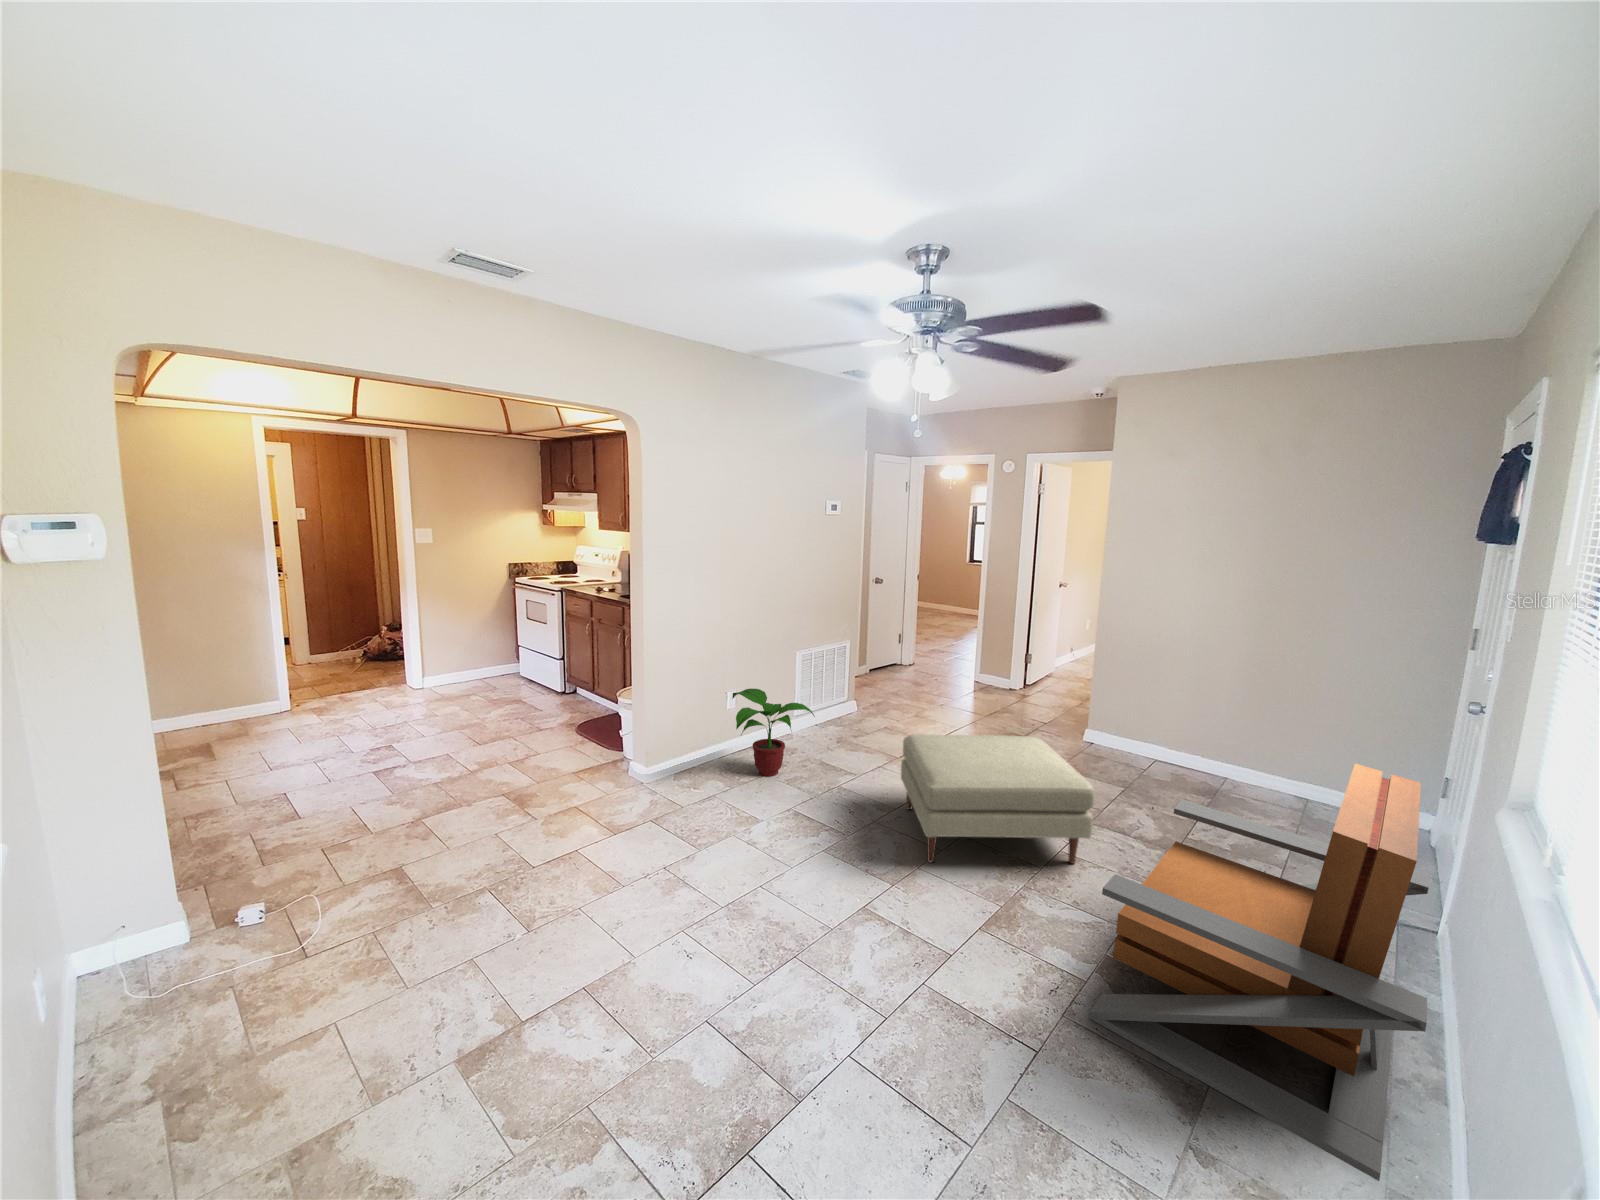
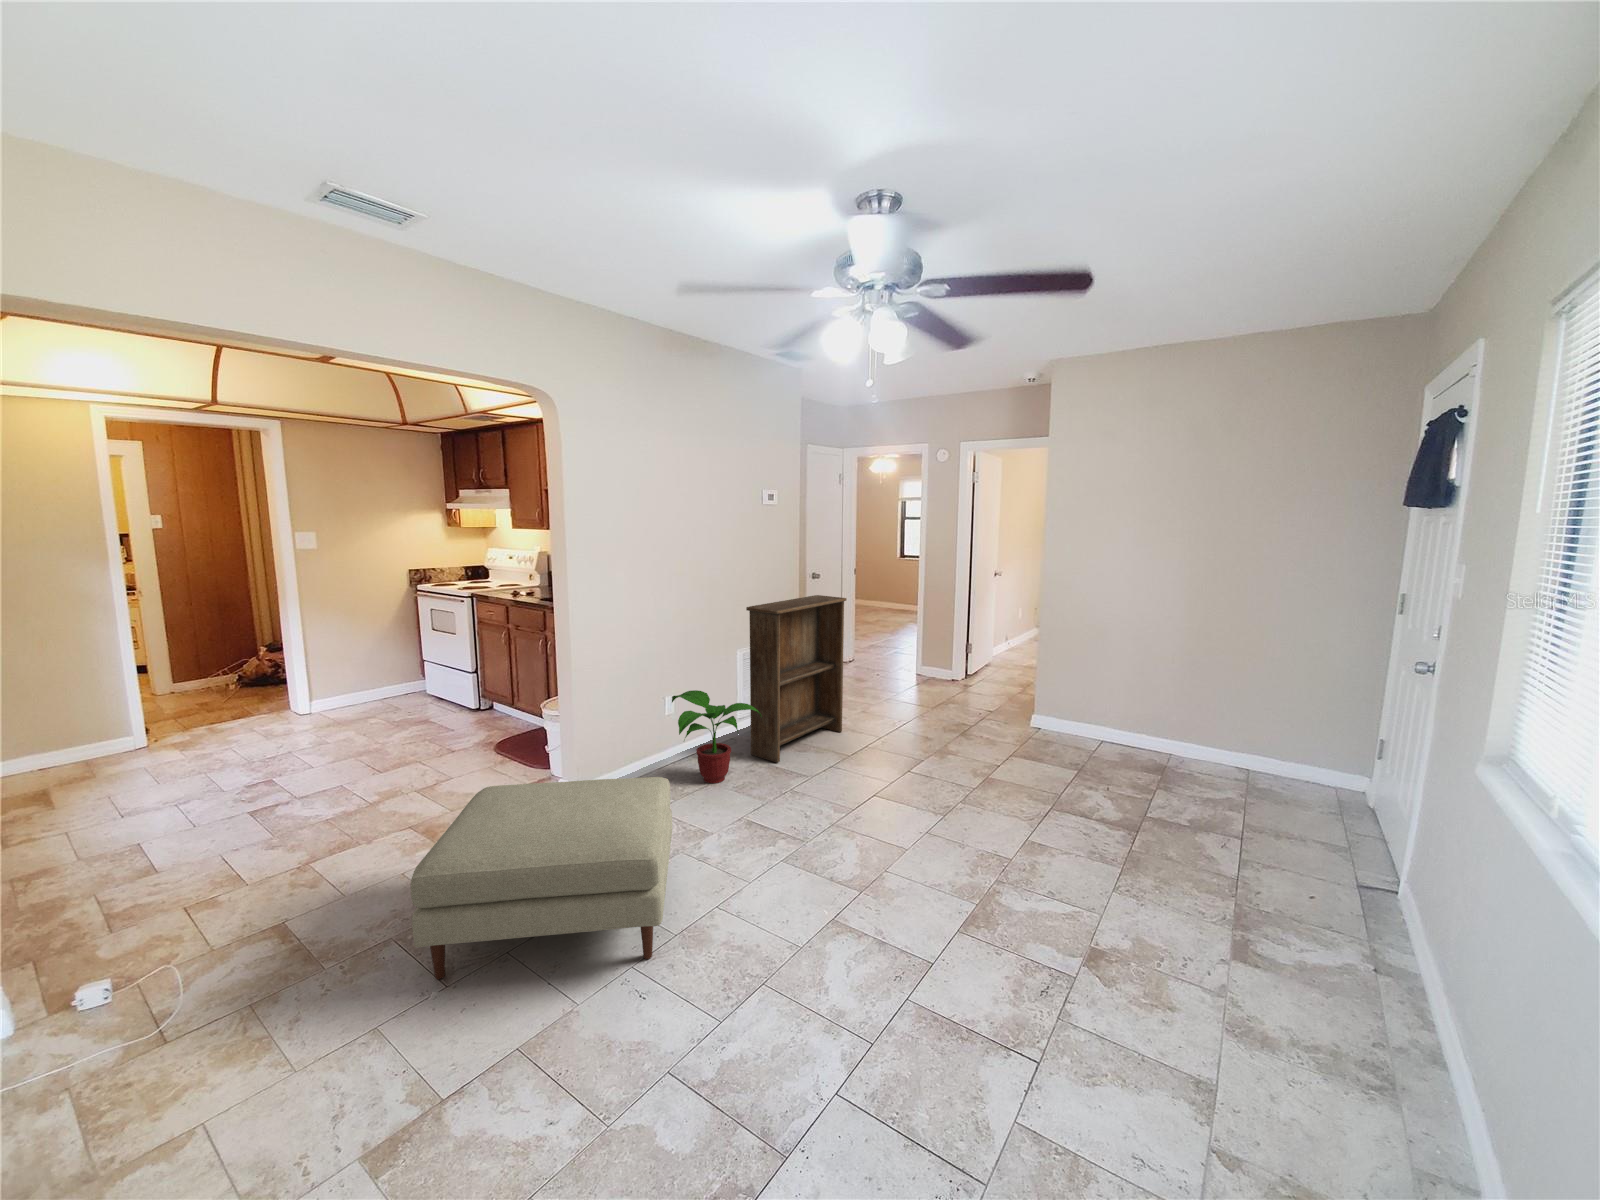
bookshelf: none [805,602,903,761] -> present [746,595,847,762]
ottoman: present [901,734,1095,864] -> present [411,777,672,980]
lounge chair: present [1089,763,1429,1181] -> none [1085,726,1450,1163]

